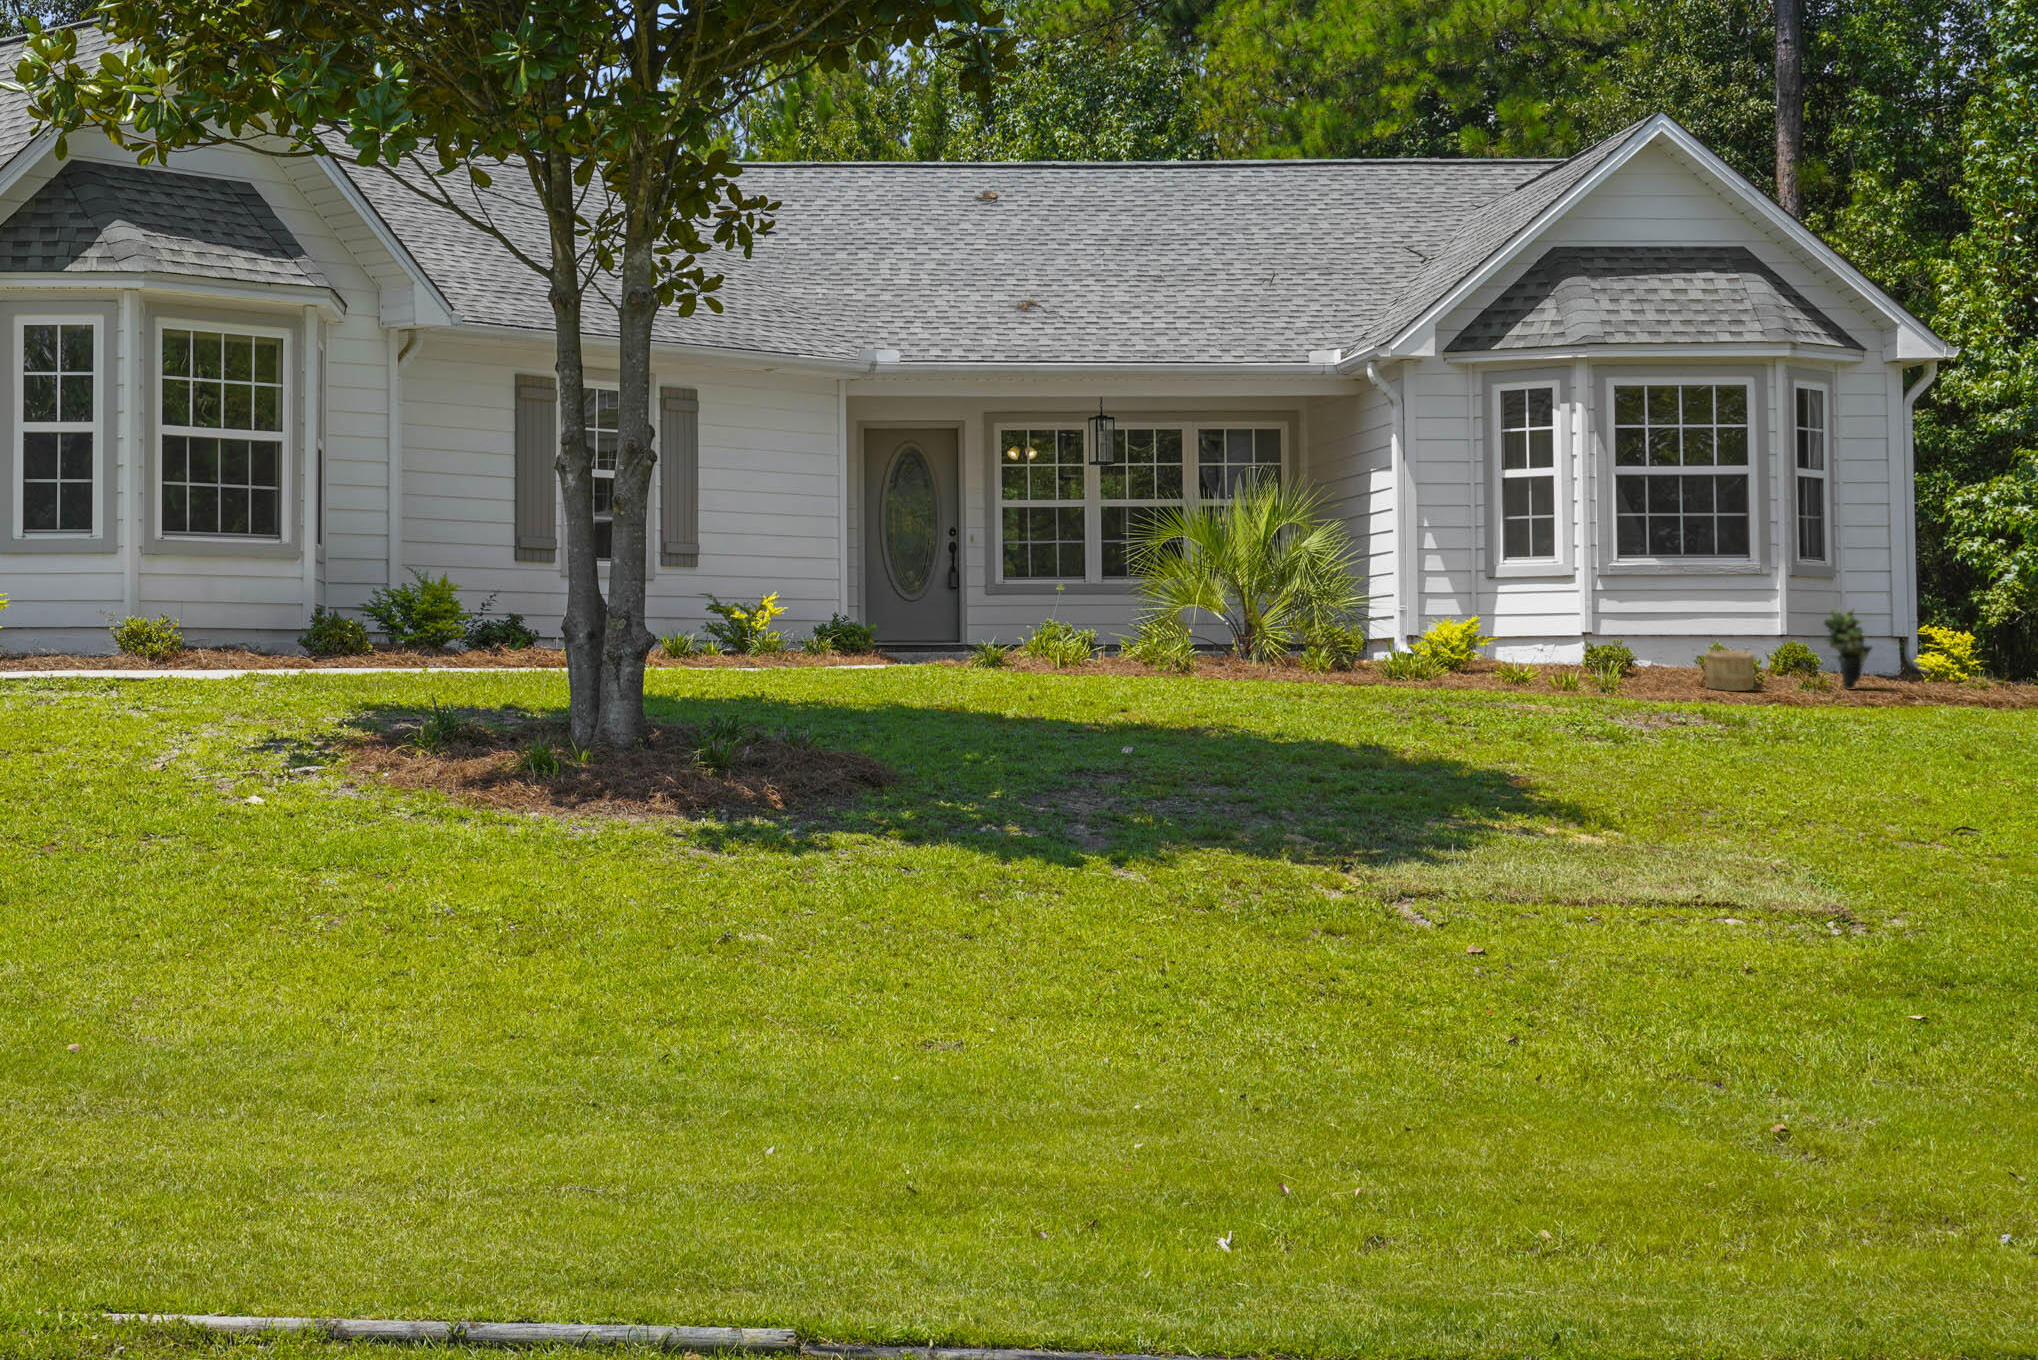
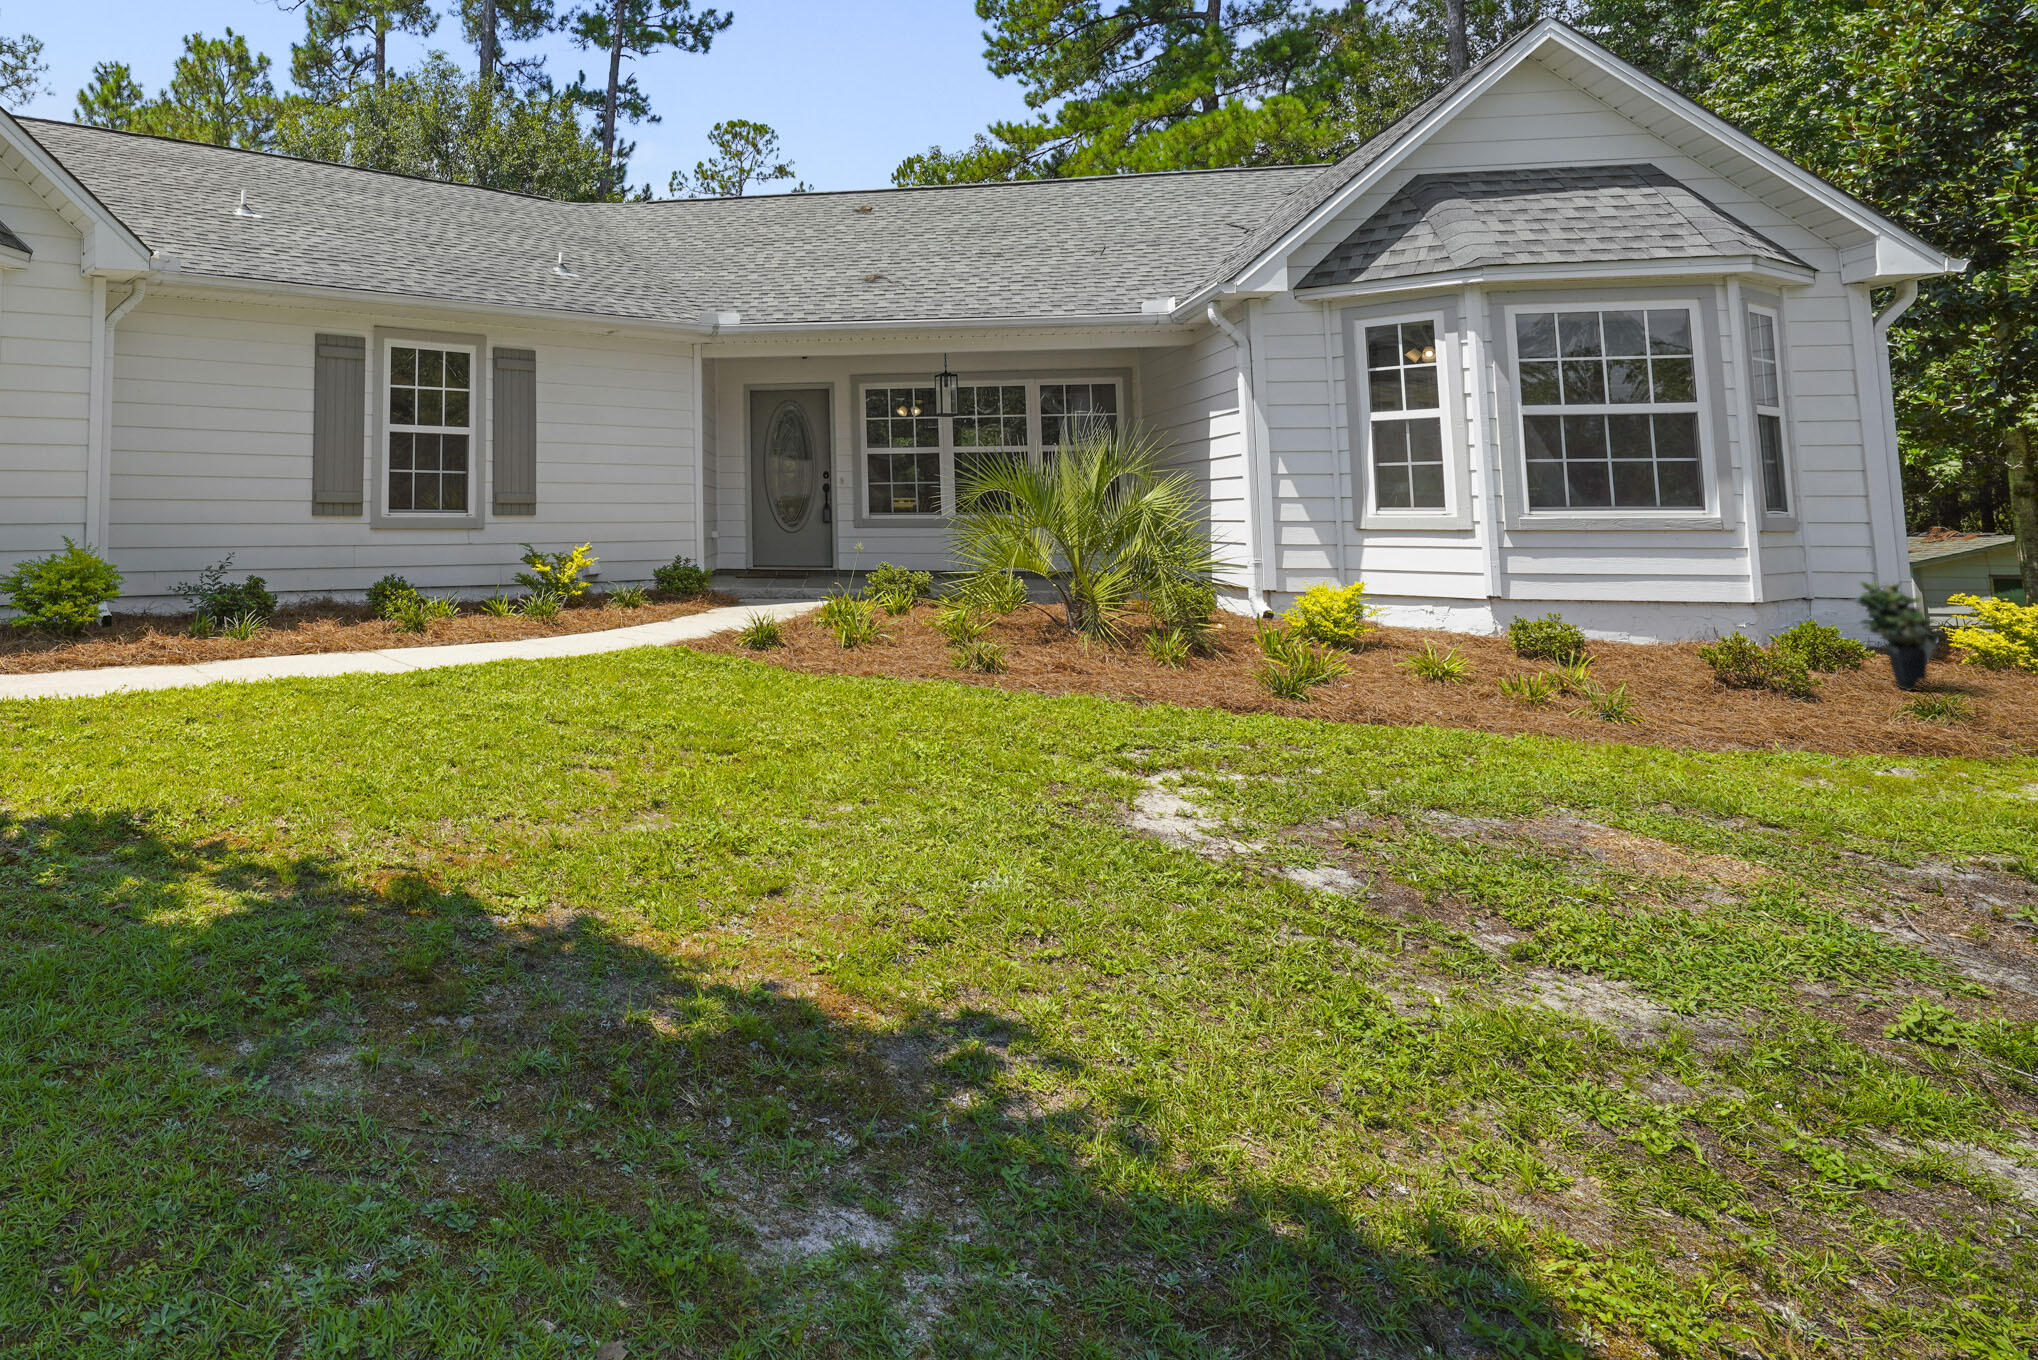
wooden bucket: present [1705,650,1755,691] -> none [1695,639,1782,698]

